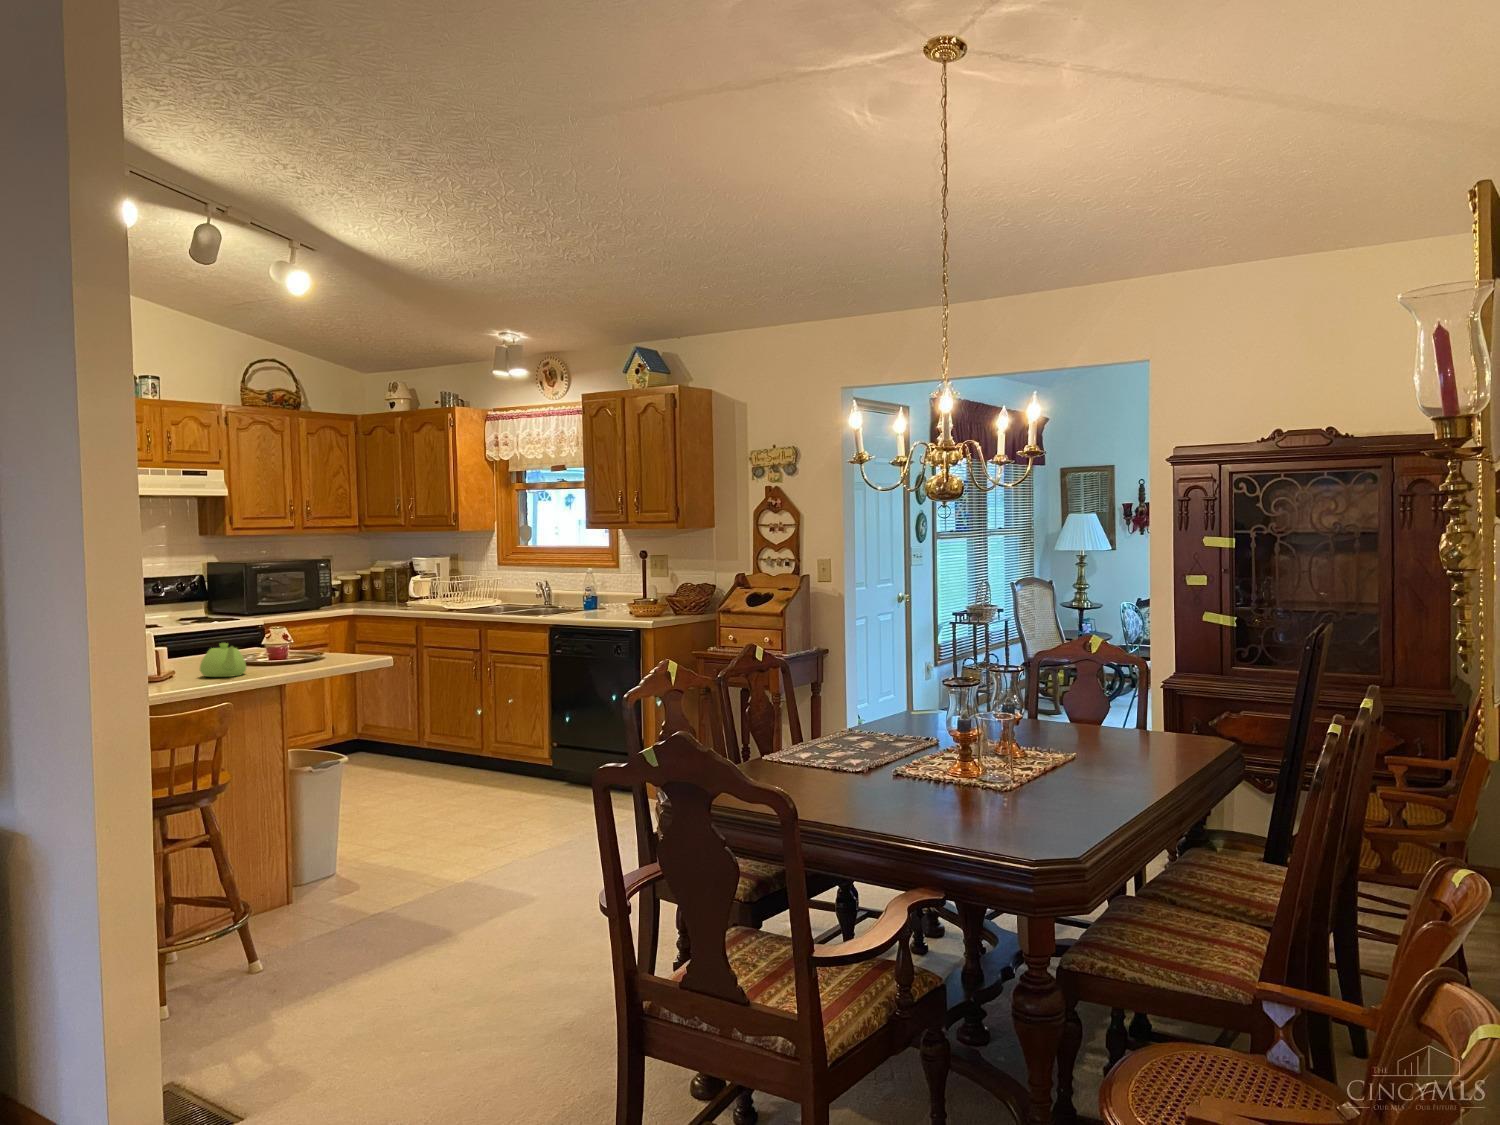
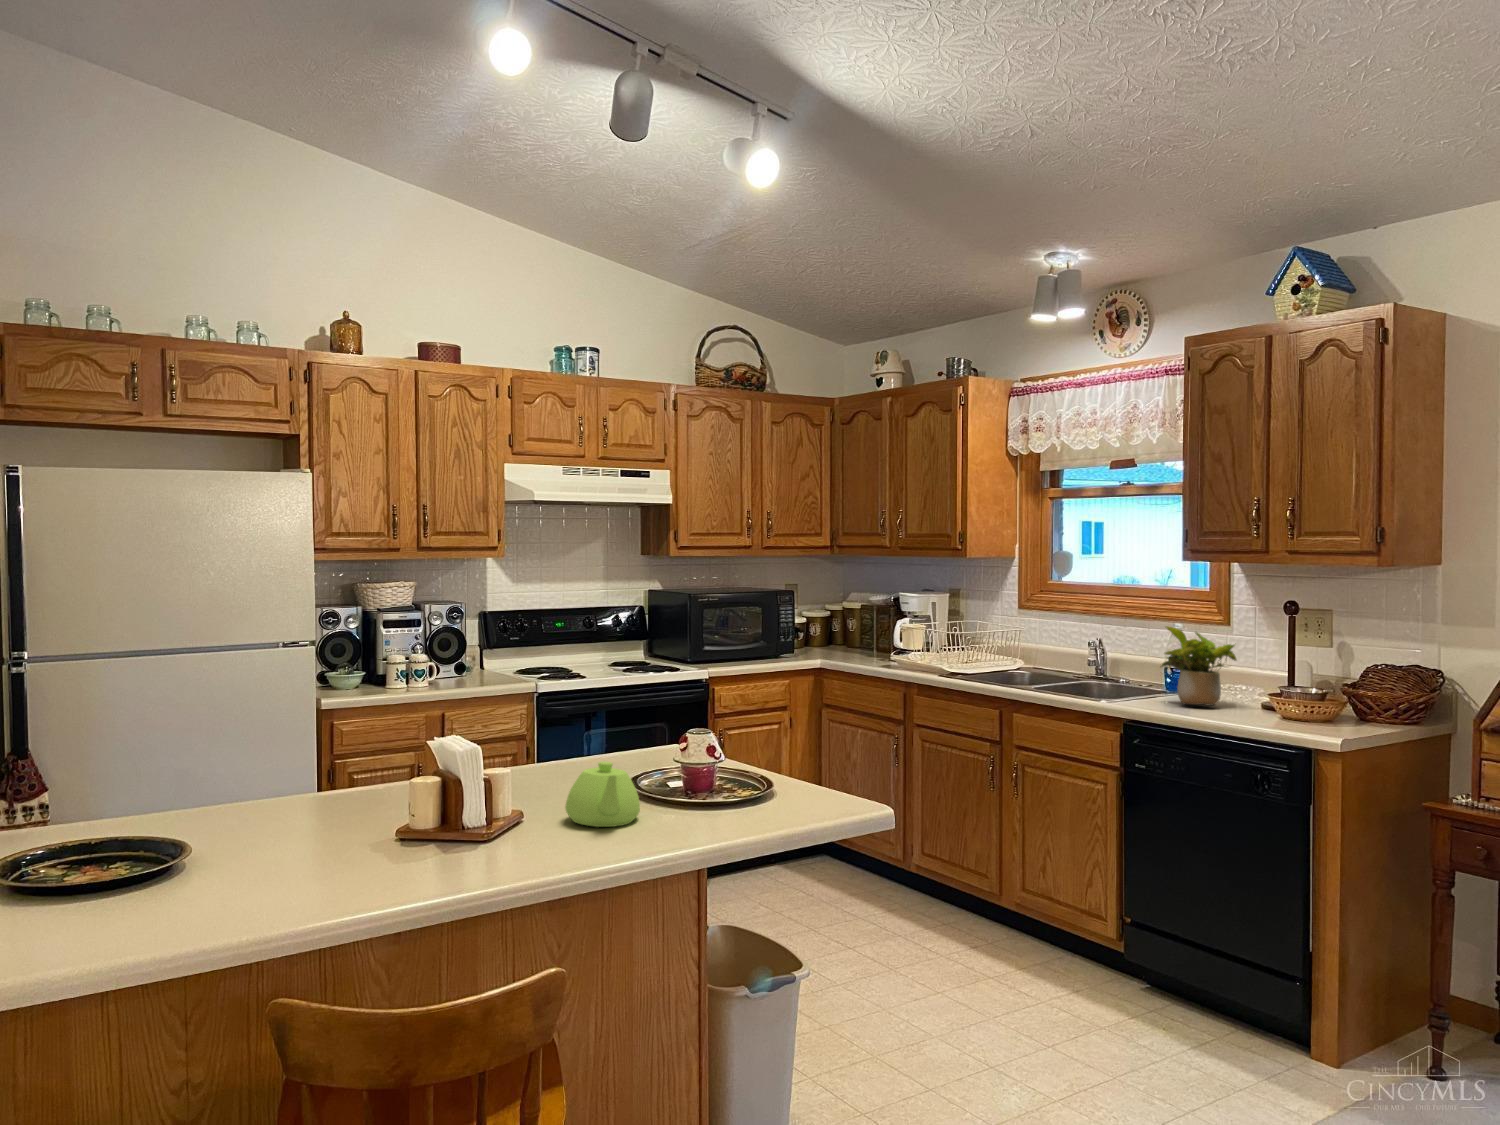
potted plant: none [572,568,616,615] -> present [1161,626,1236,706]

